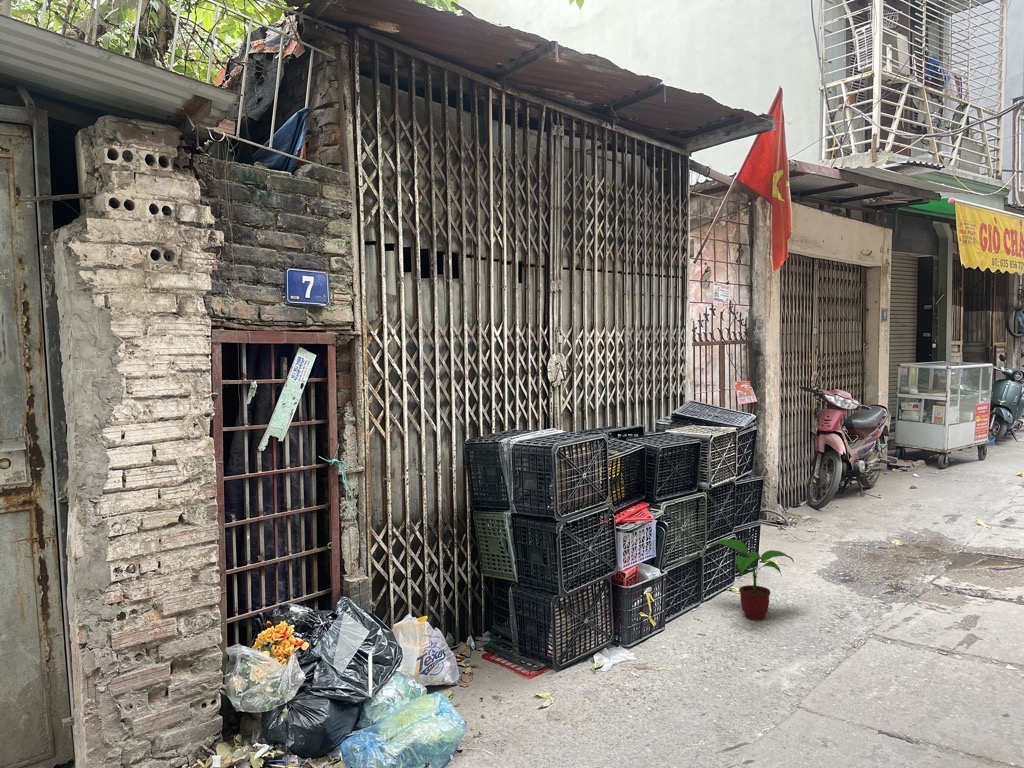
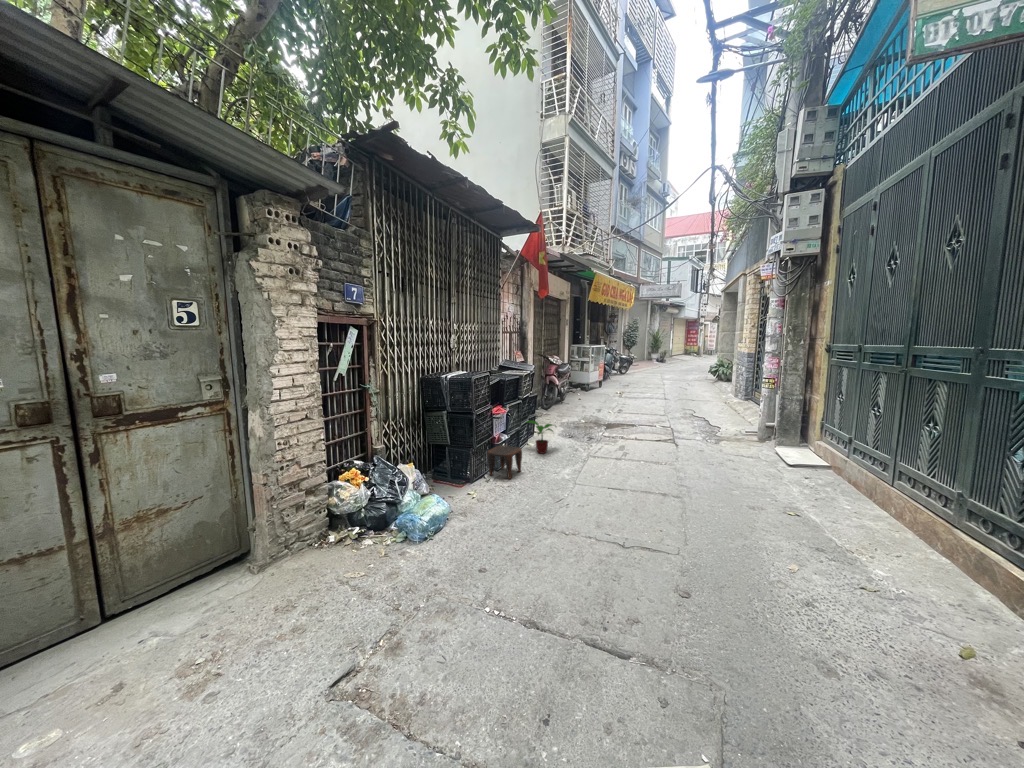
stool: none [601,595,683,676] -> present [487,445,522,479]

